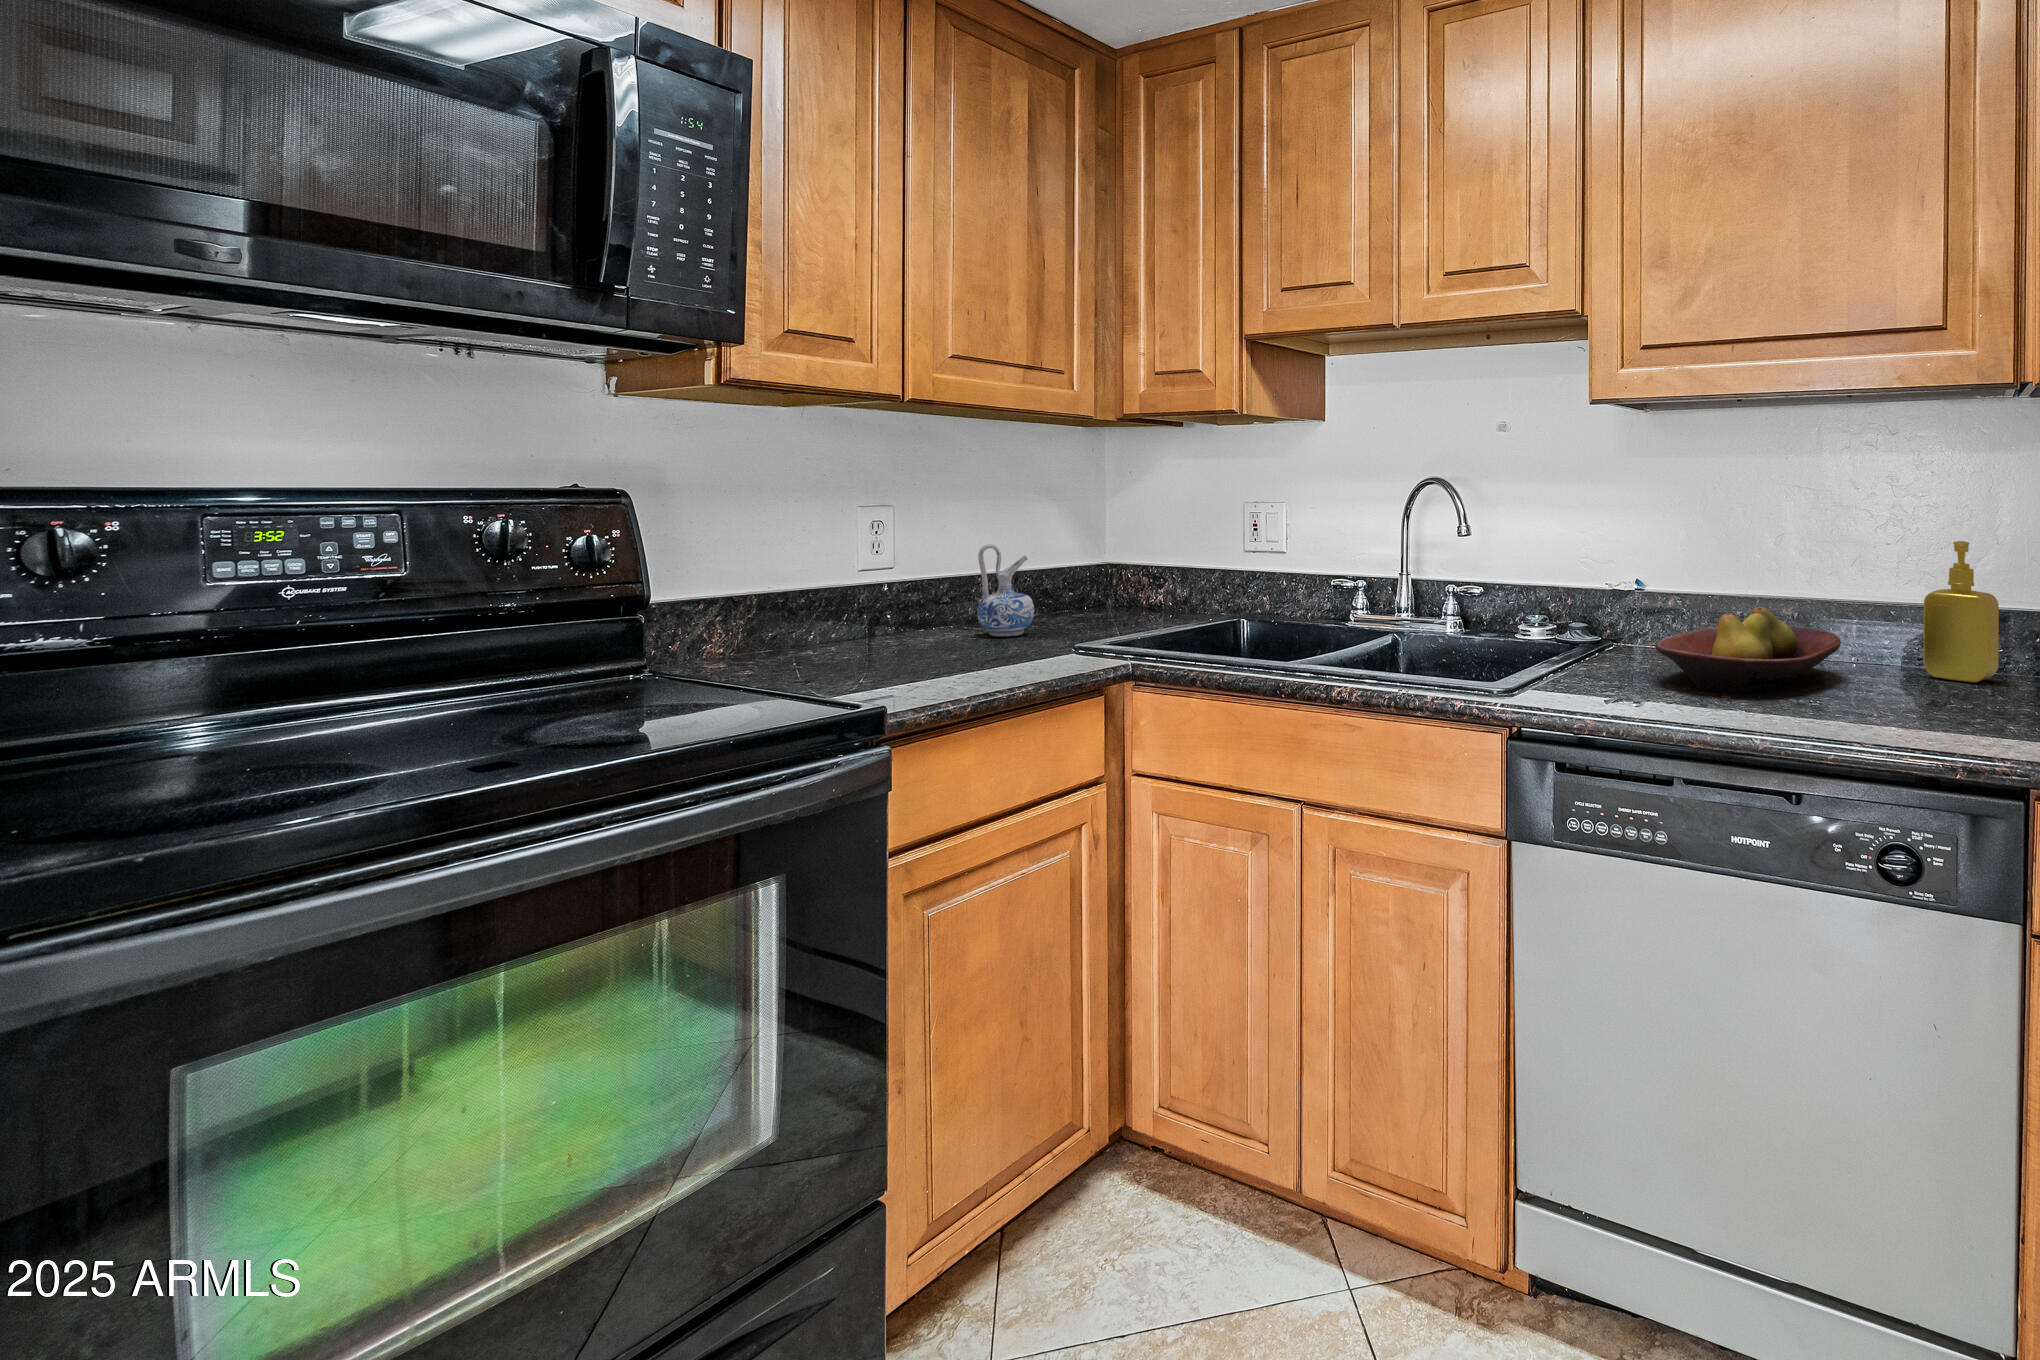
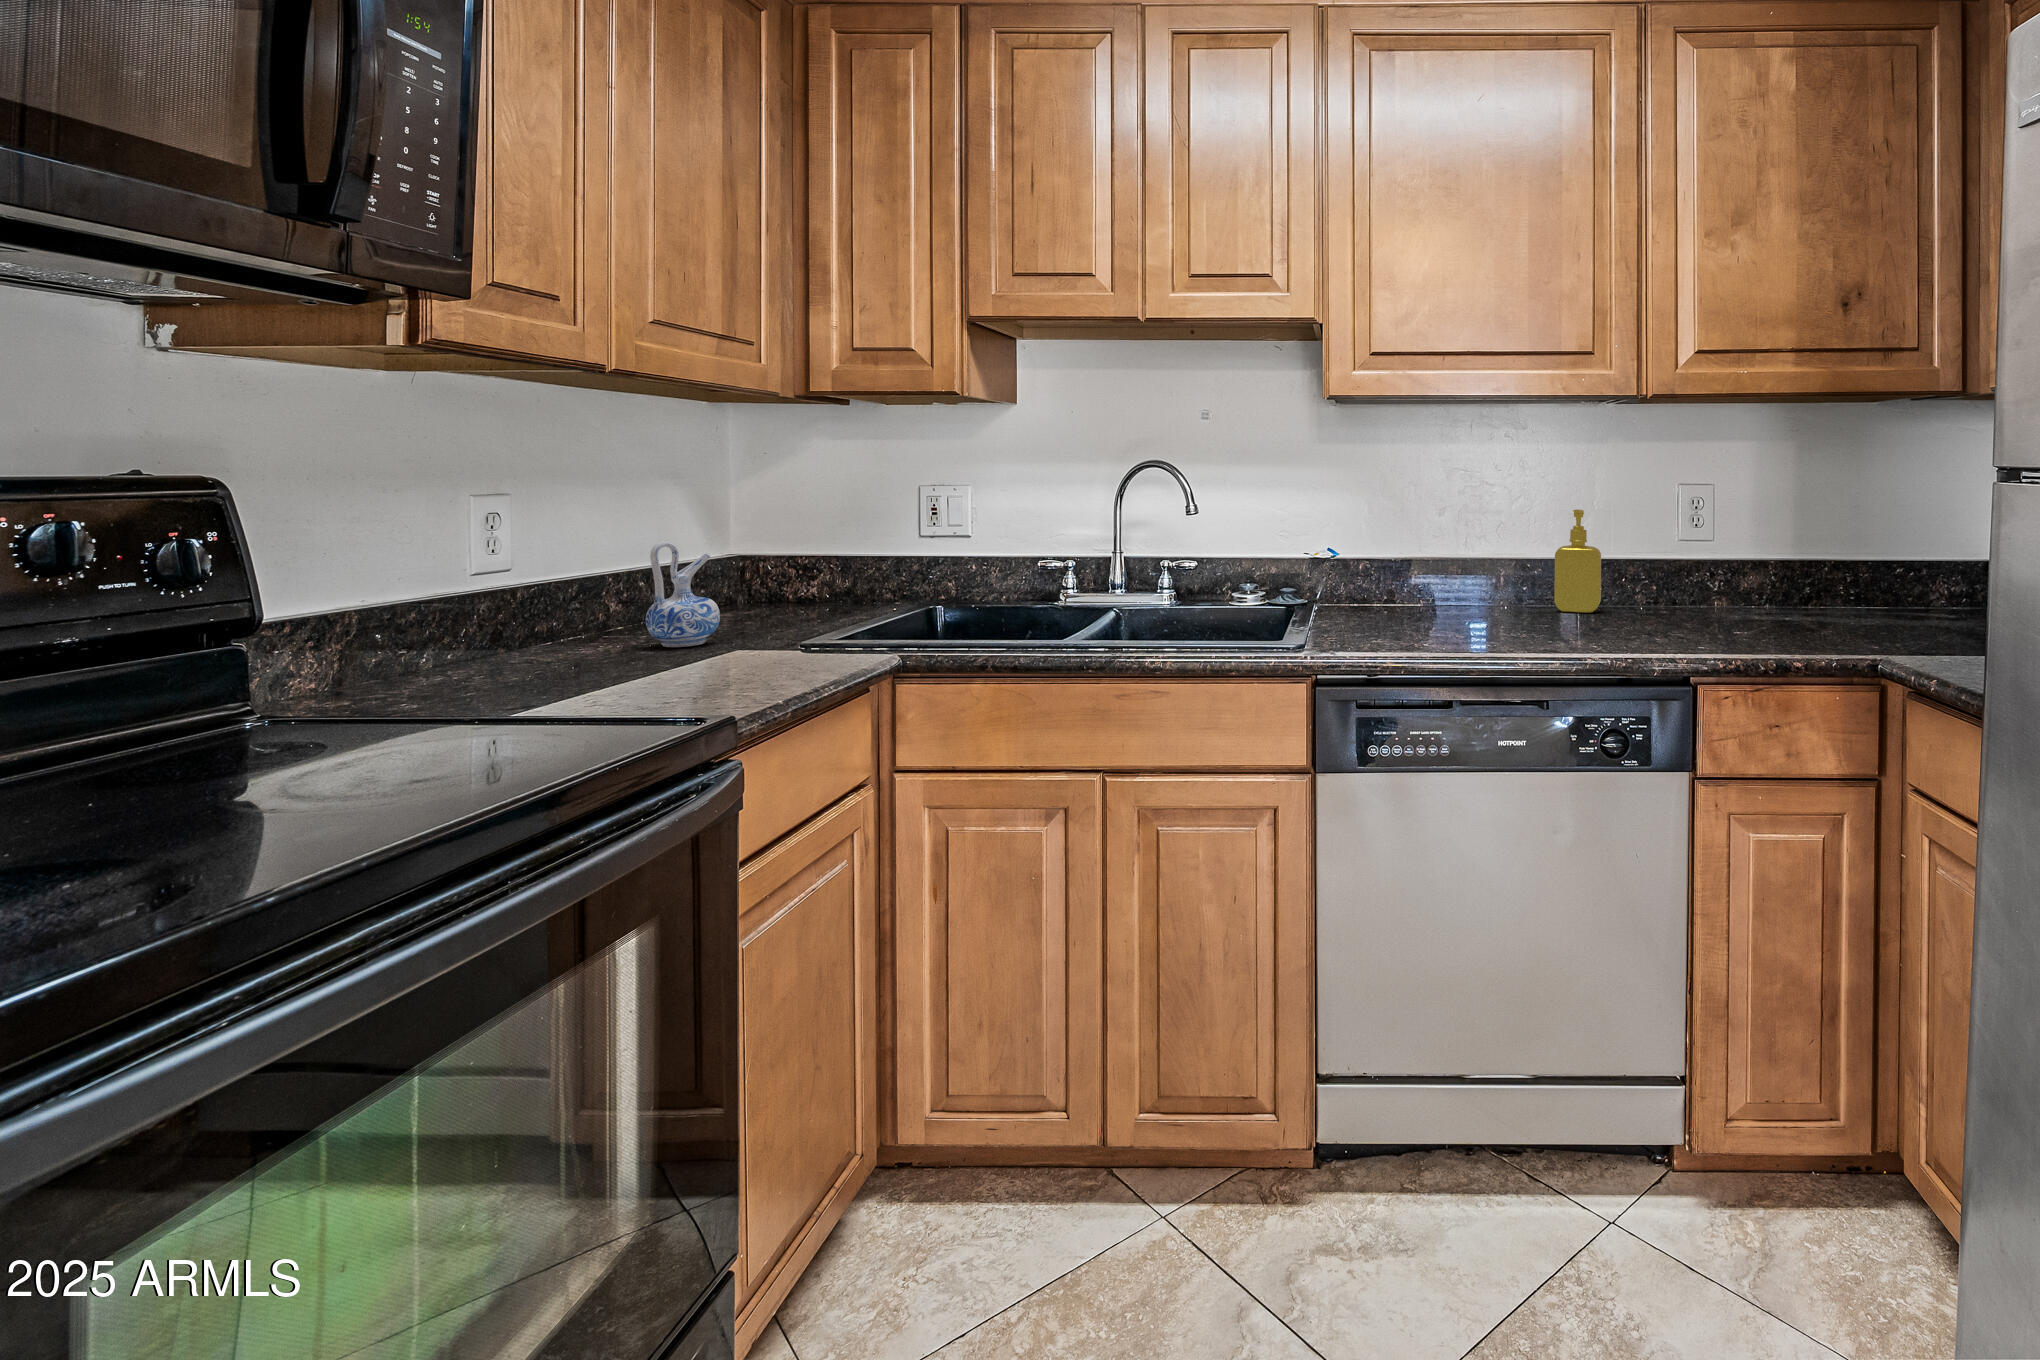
fruit bowl: present [1655,607,1841,692] -> none [1391,566,1513,633]

